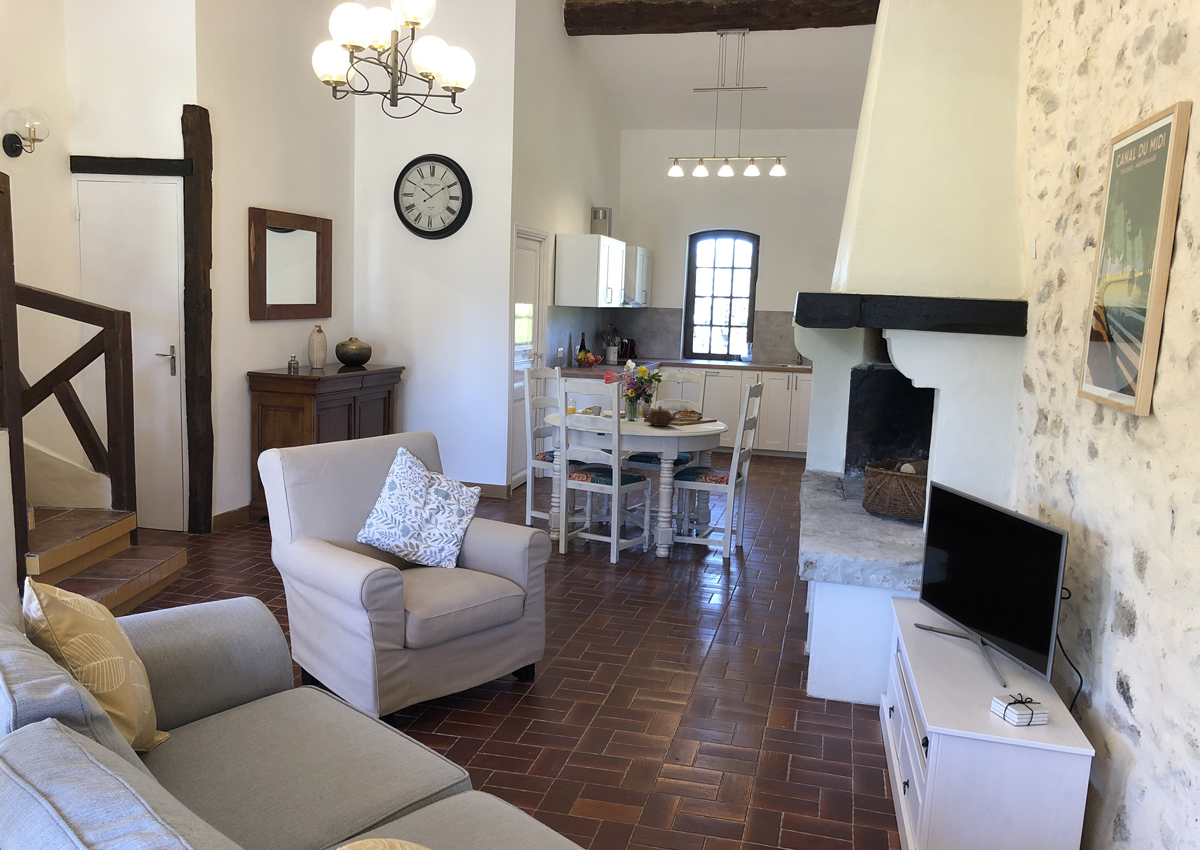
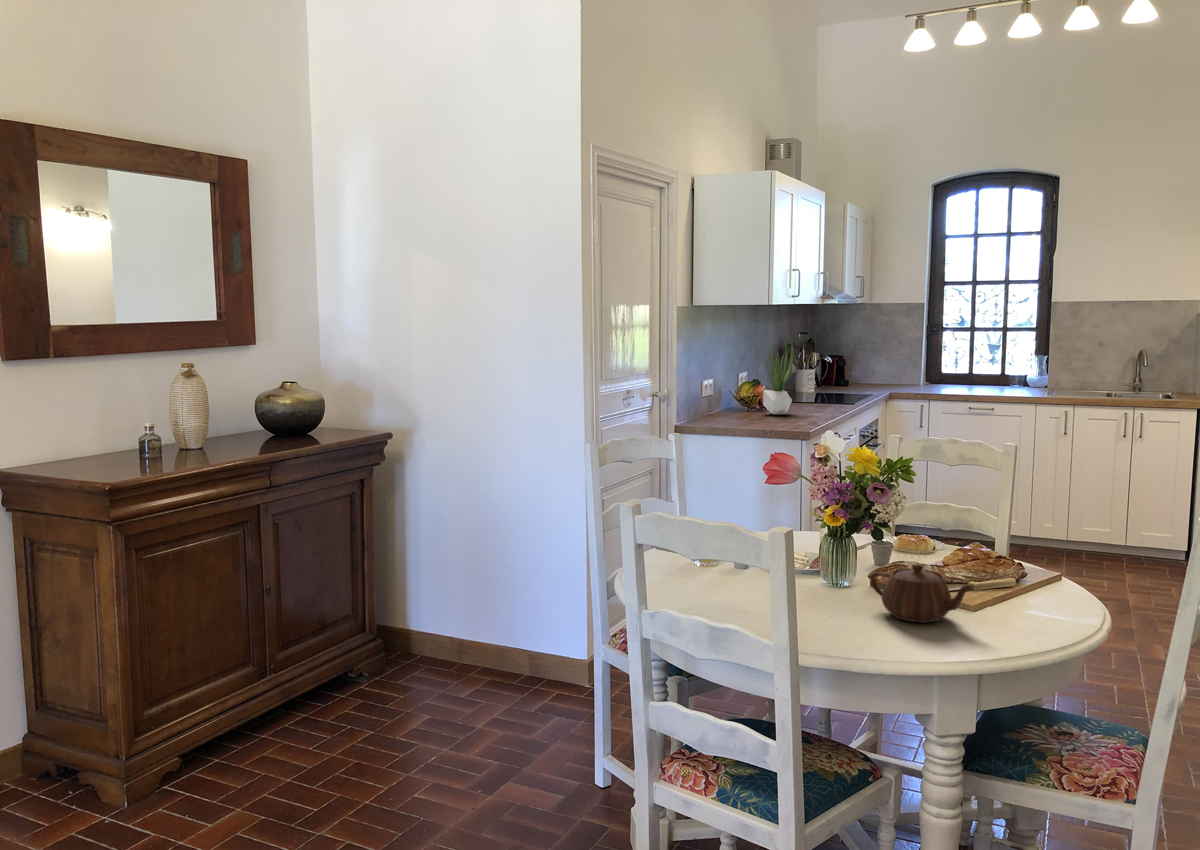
potted plant: none [590,327,609,369] -> present [763,341,795,415]

